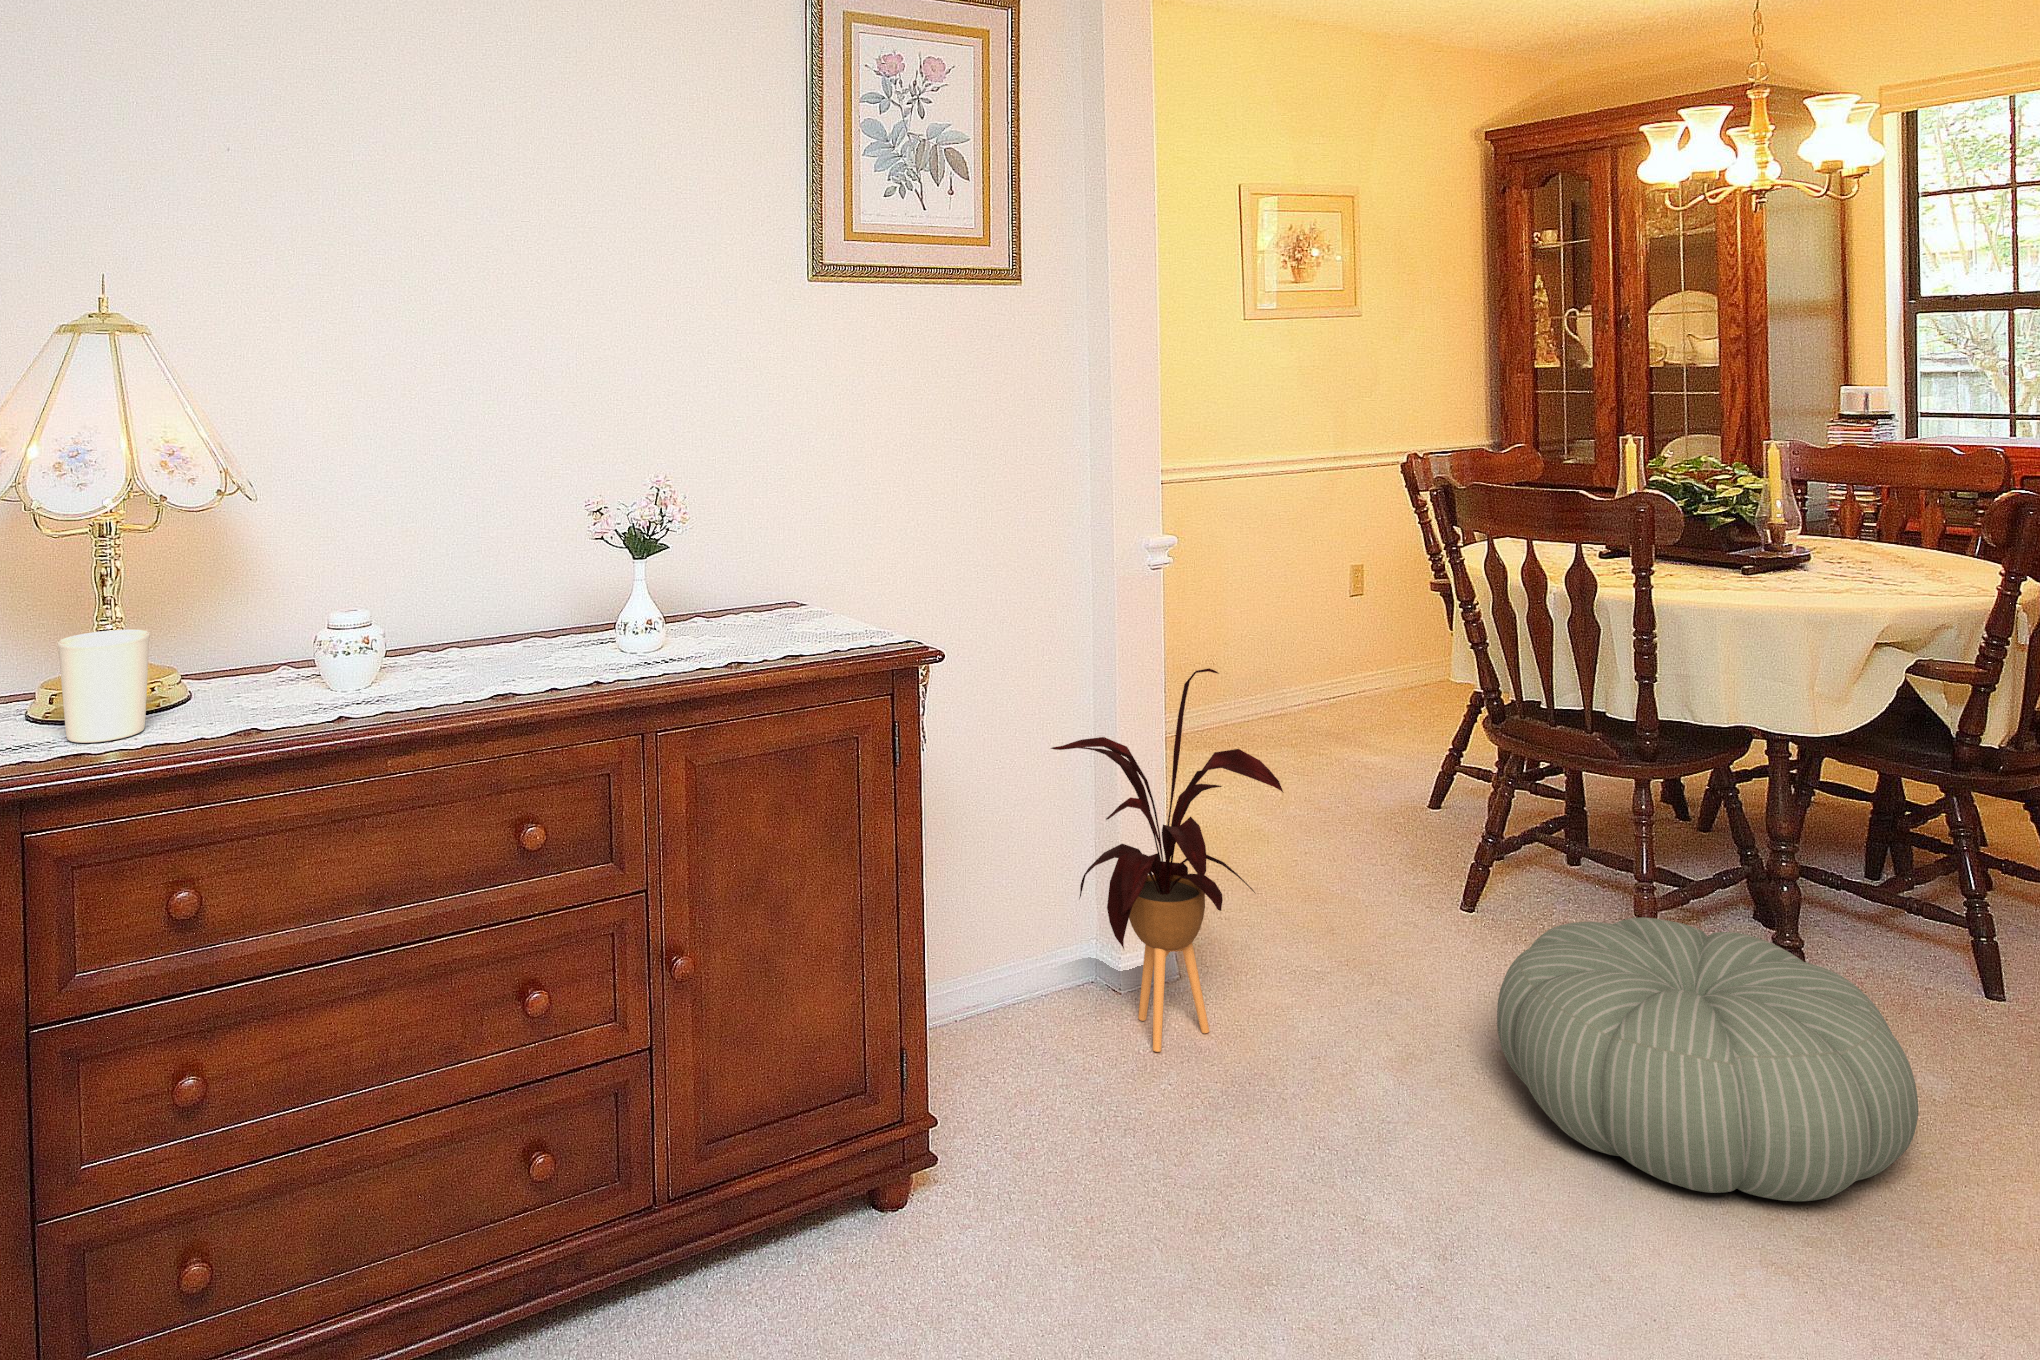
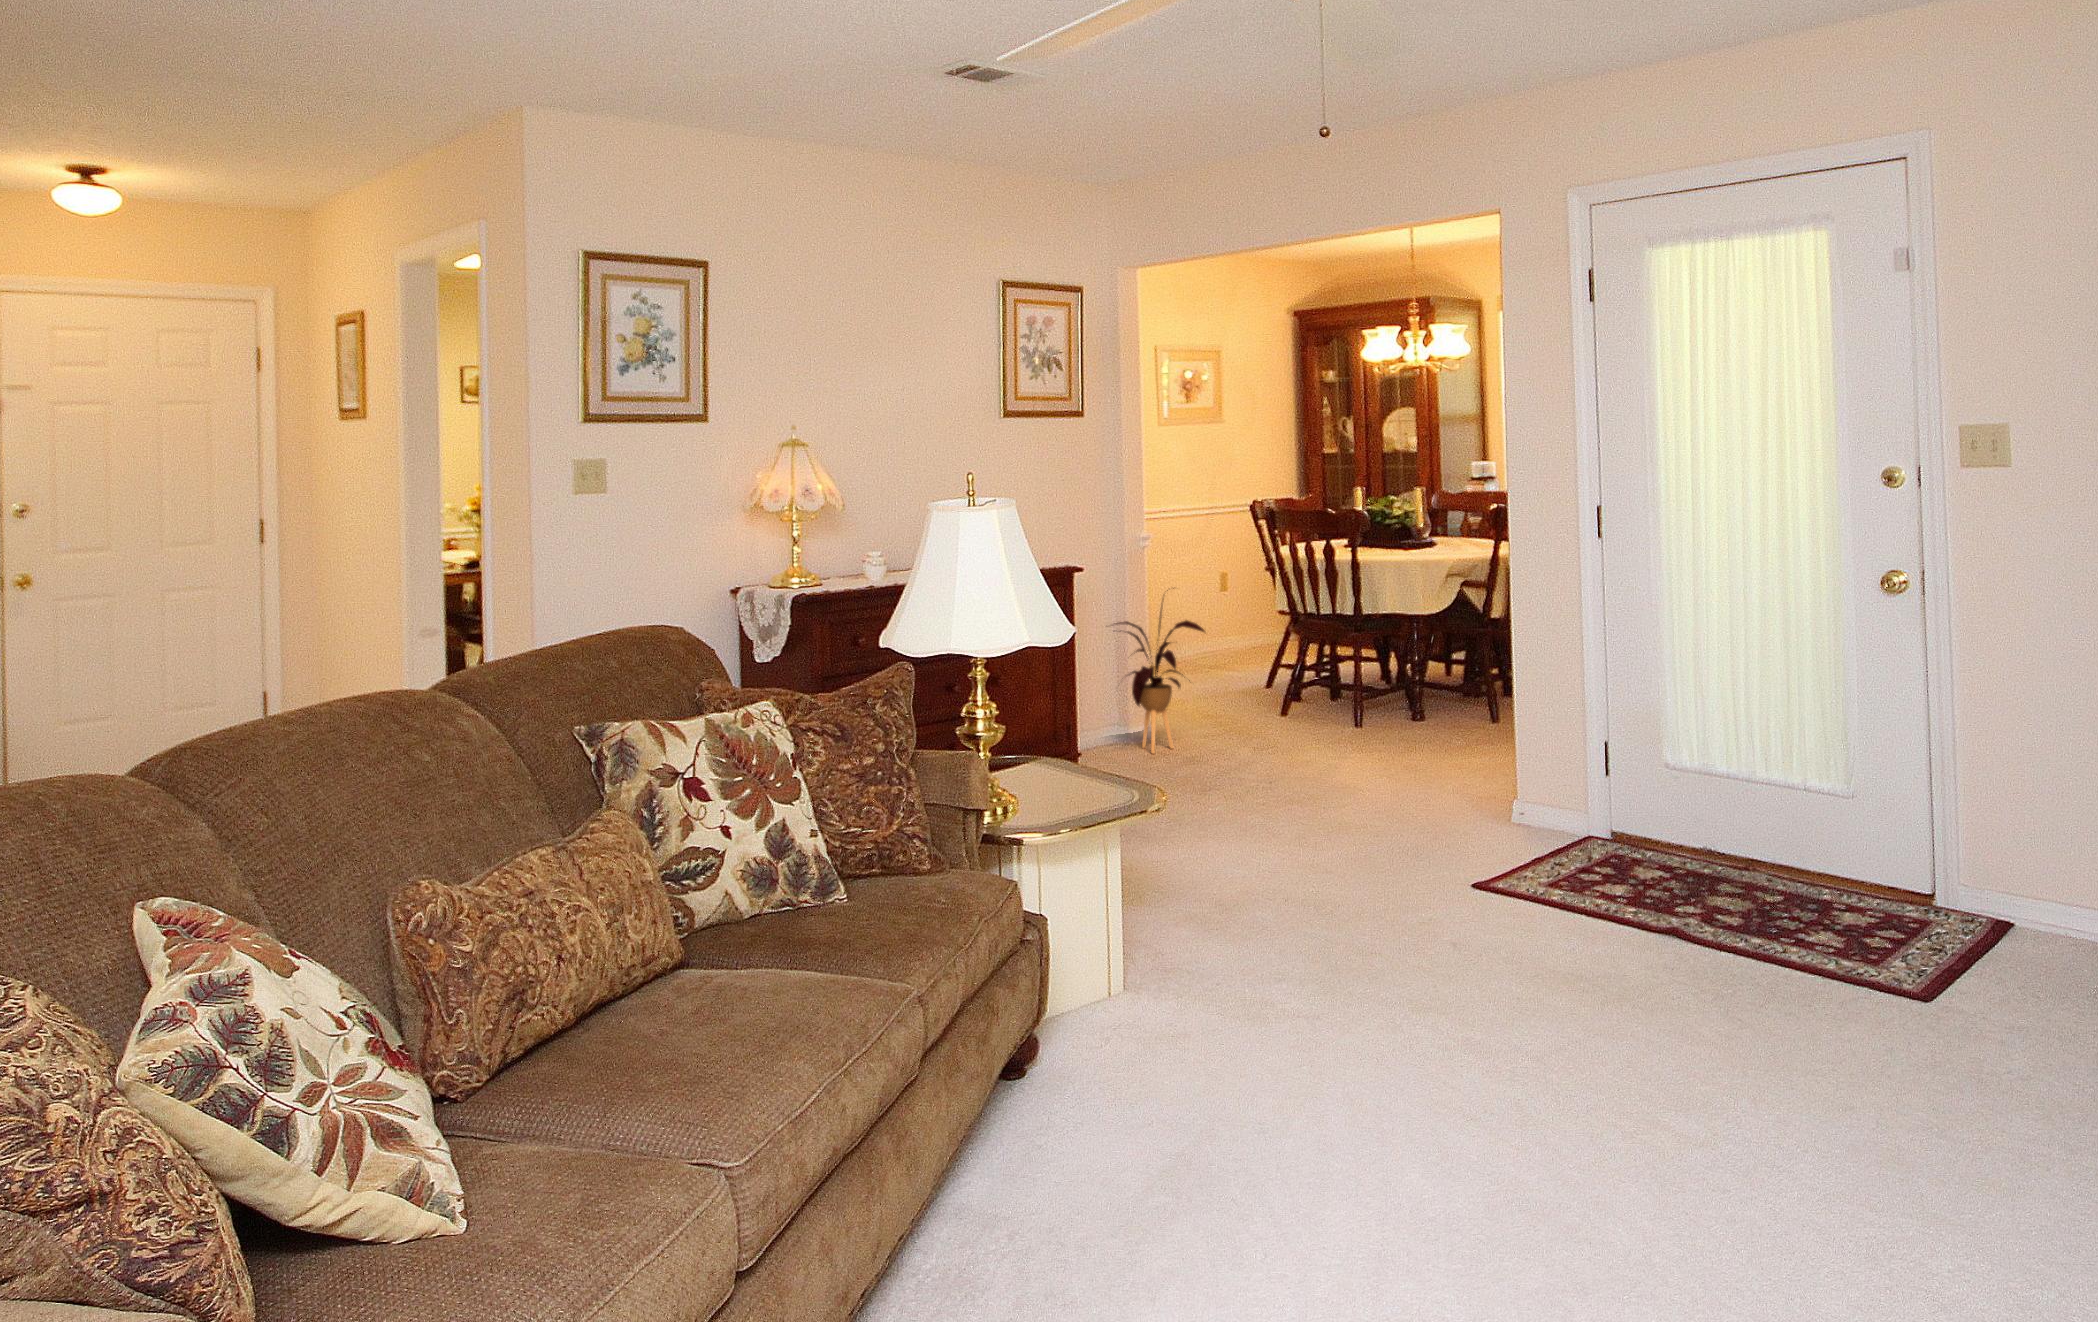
candle holder: present [57,630,150,743] -> none [808,555,836,591]
pouf: present [1497,917,1918,1201] -> none [1291,684,1436,762]

